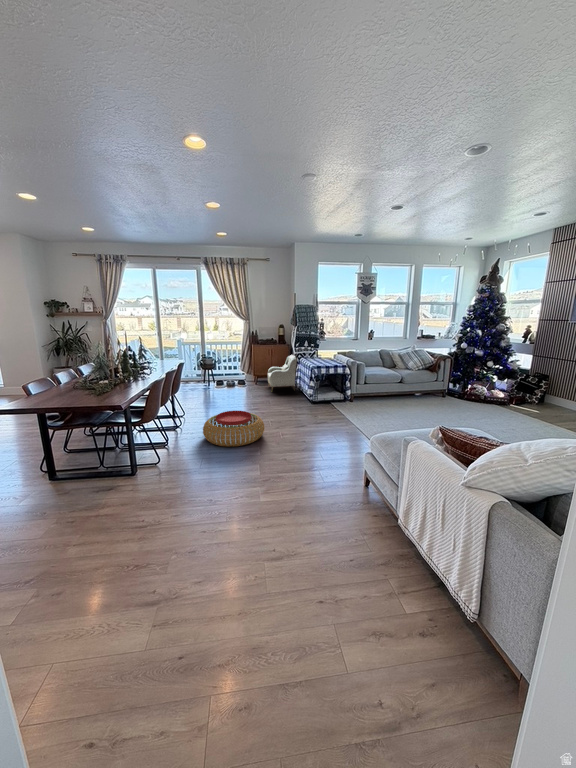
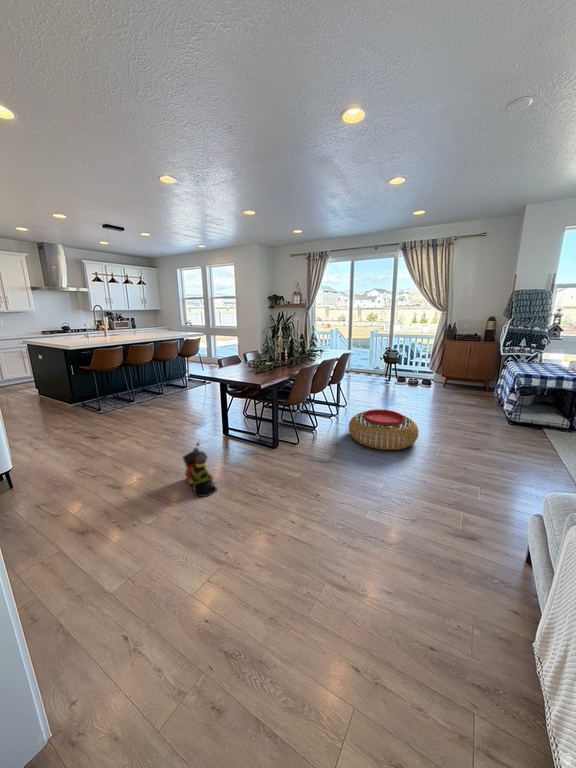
armchair: present [268,355,297,390] -> none [458,343,502,401]
toy train: none [24,492,94,559] -> present [183,443,217,497]

